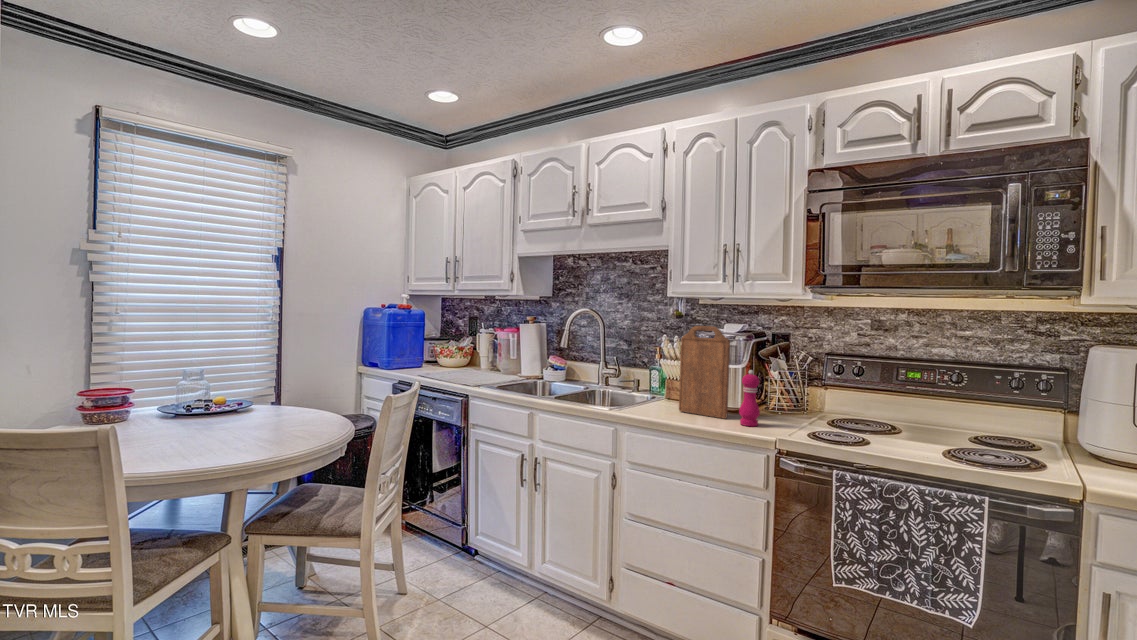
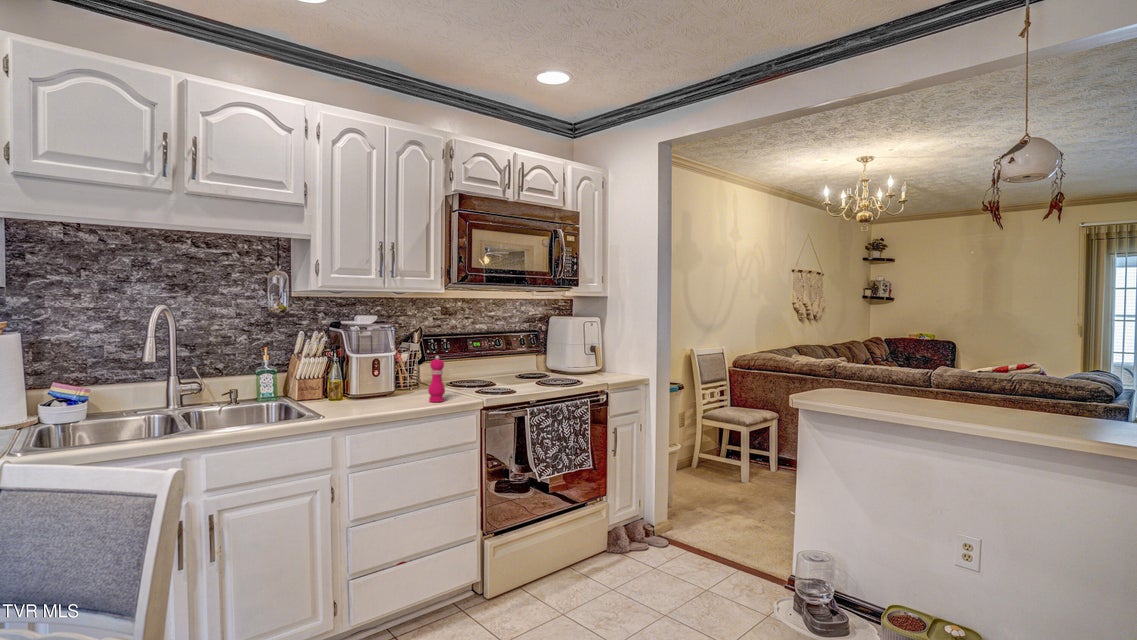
cutting board: present [679,326,730,419] -> none [364,321,412,407]

